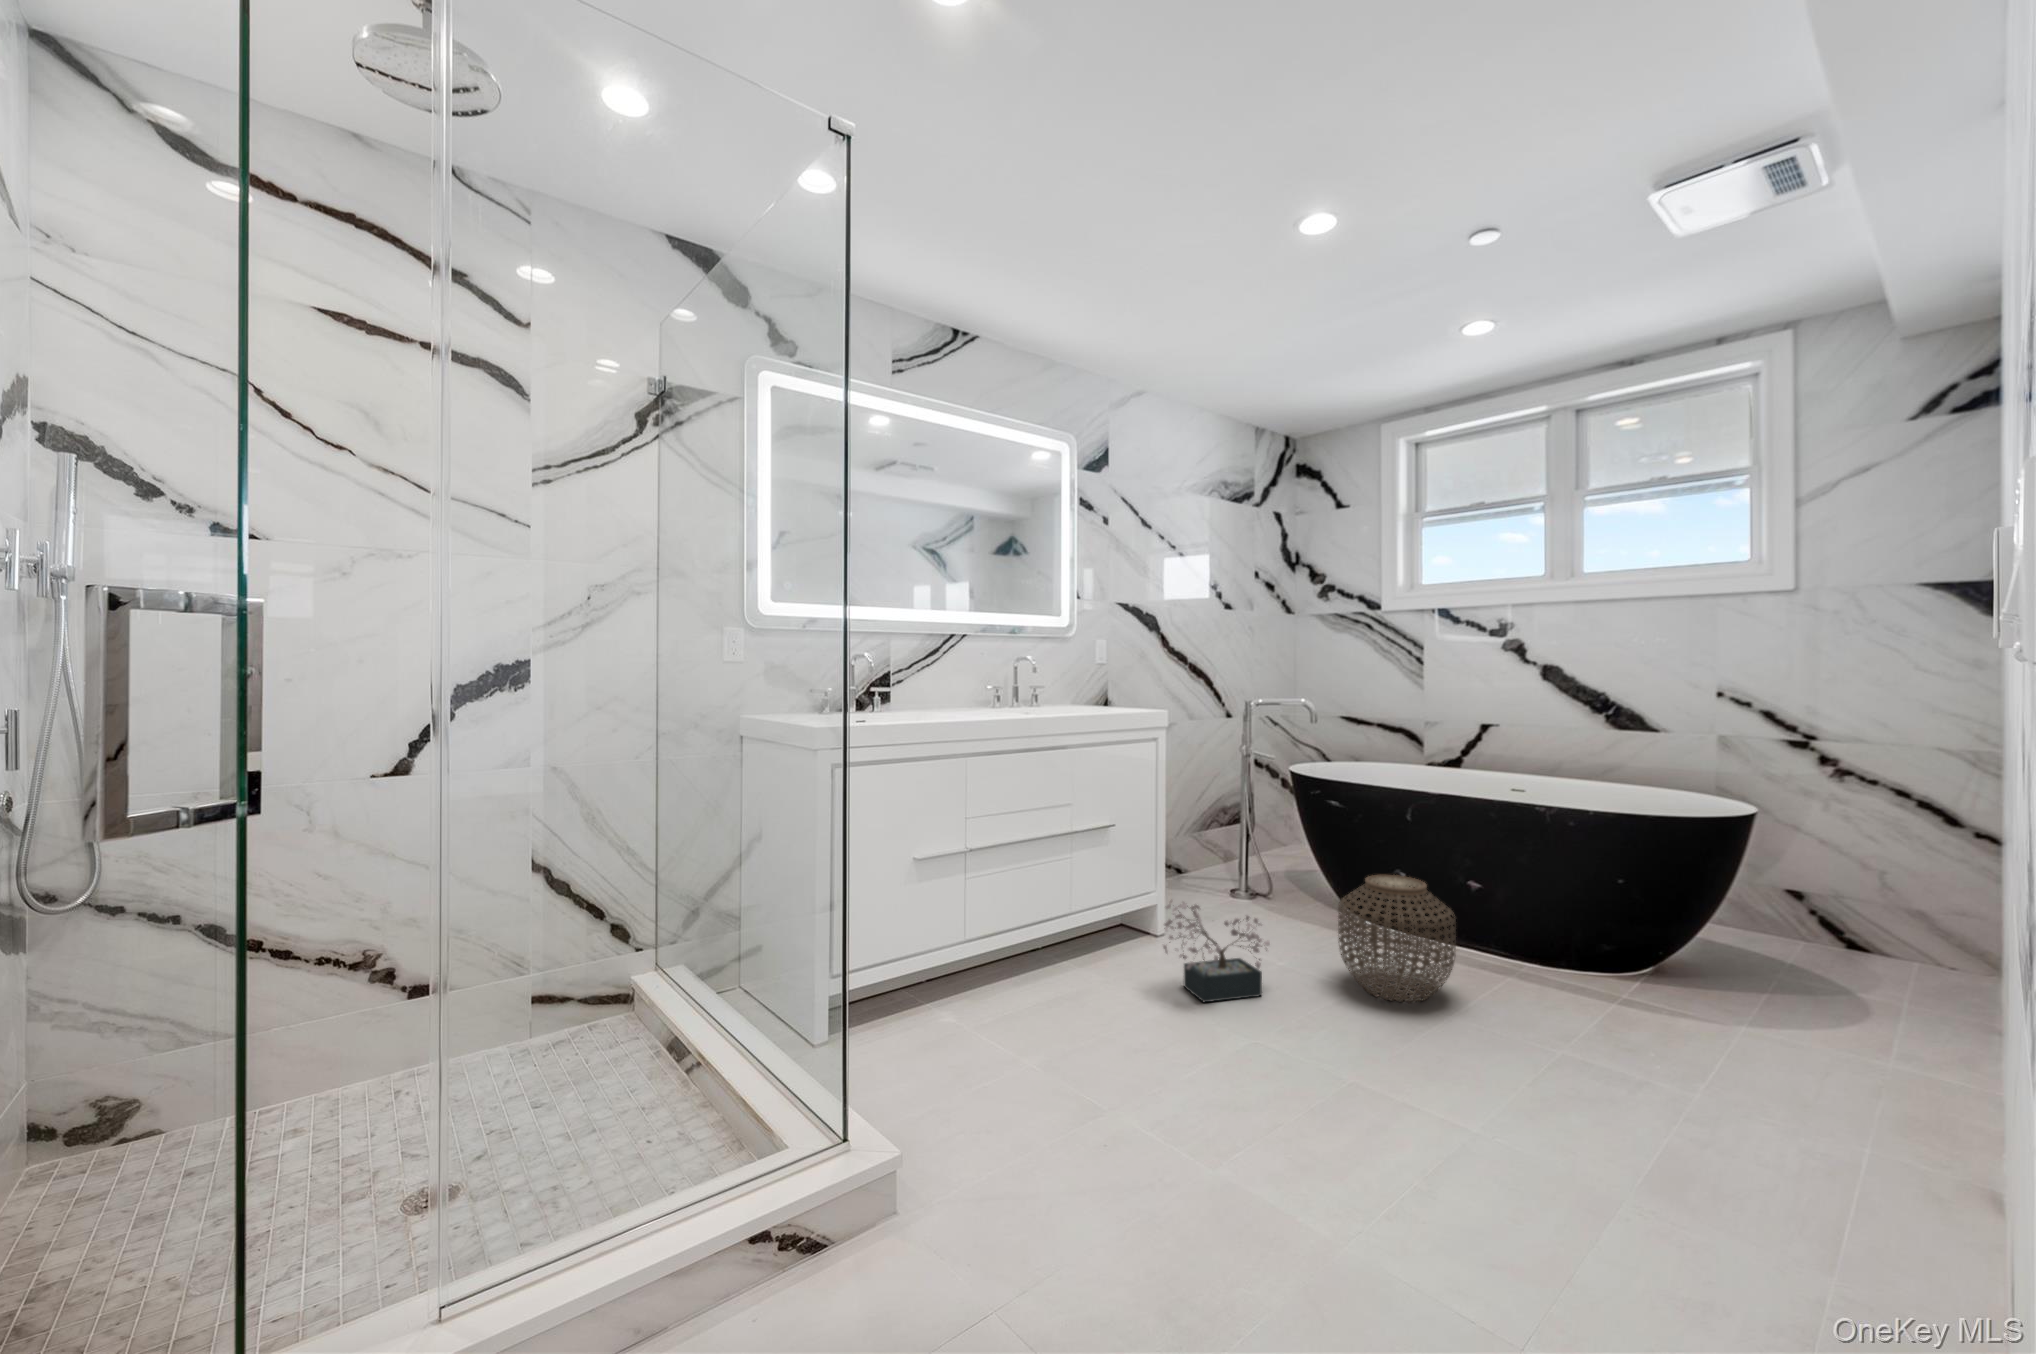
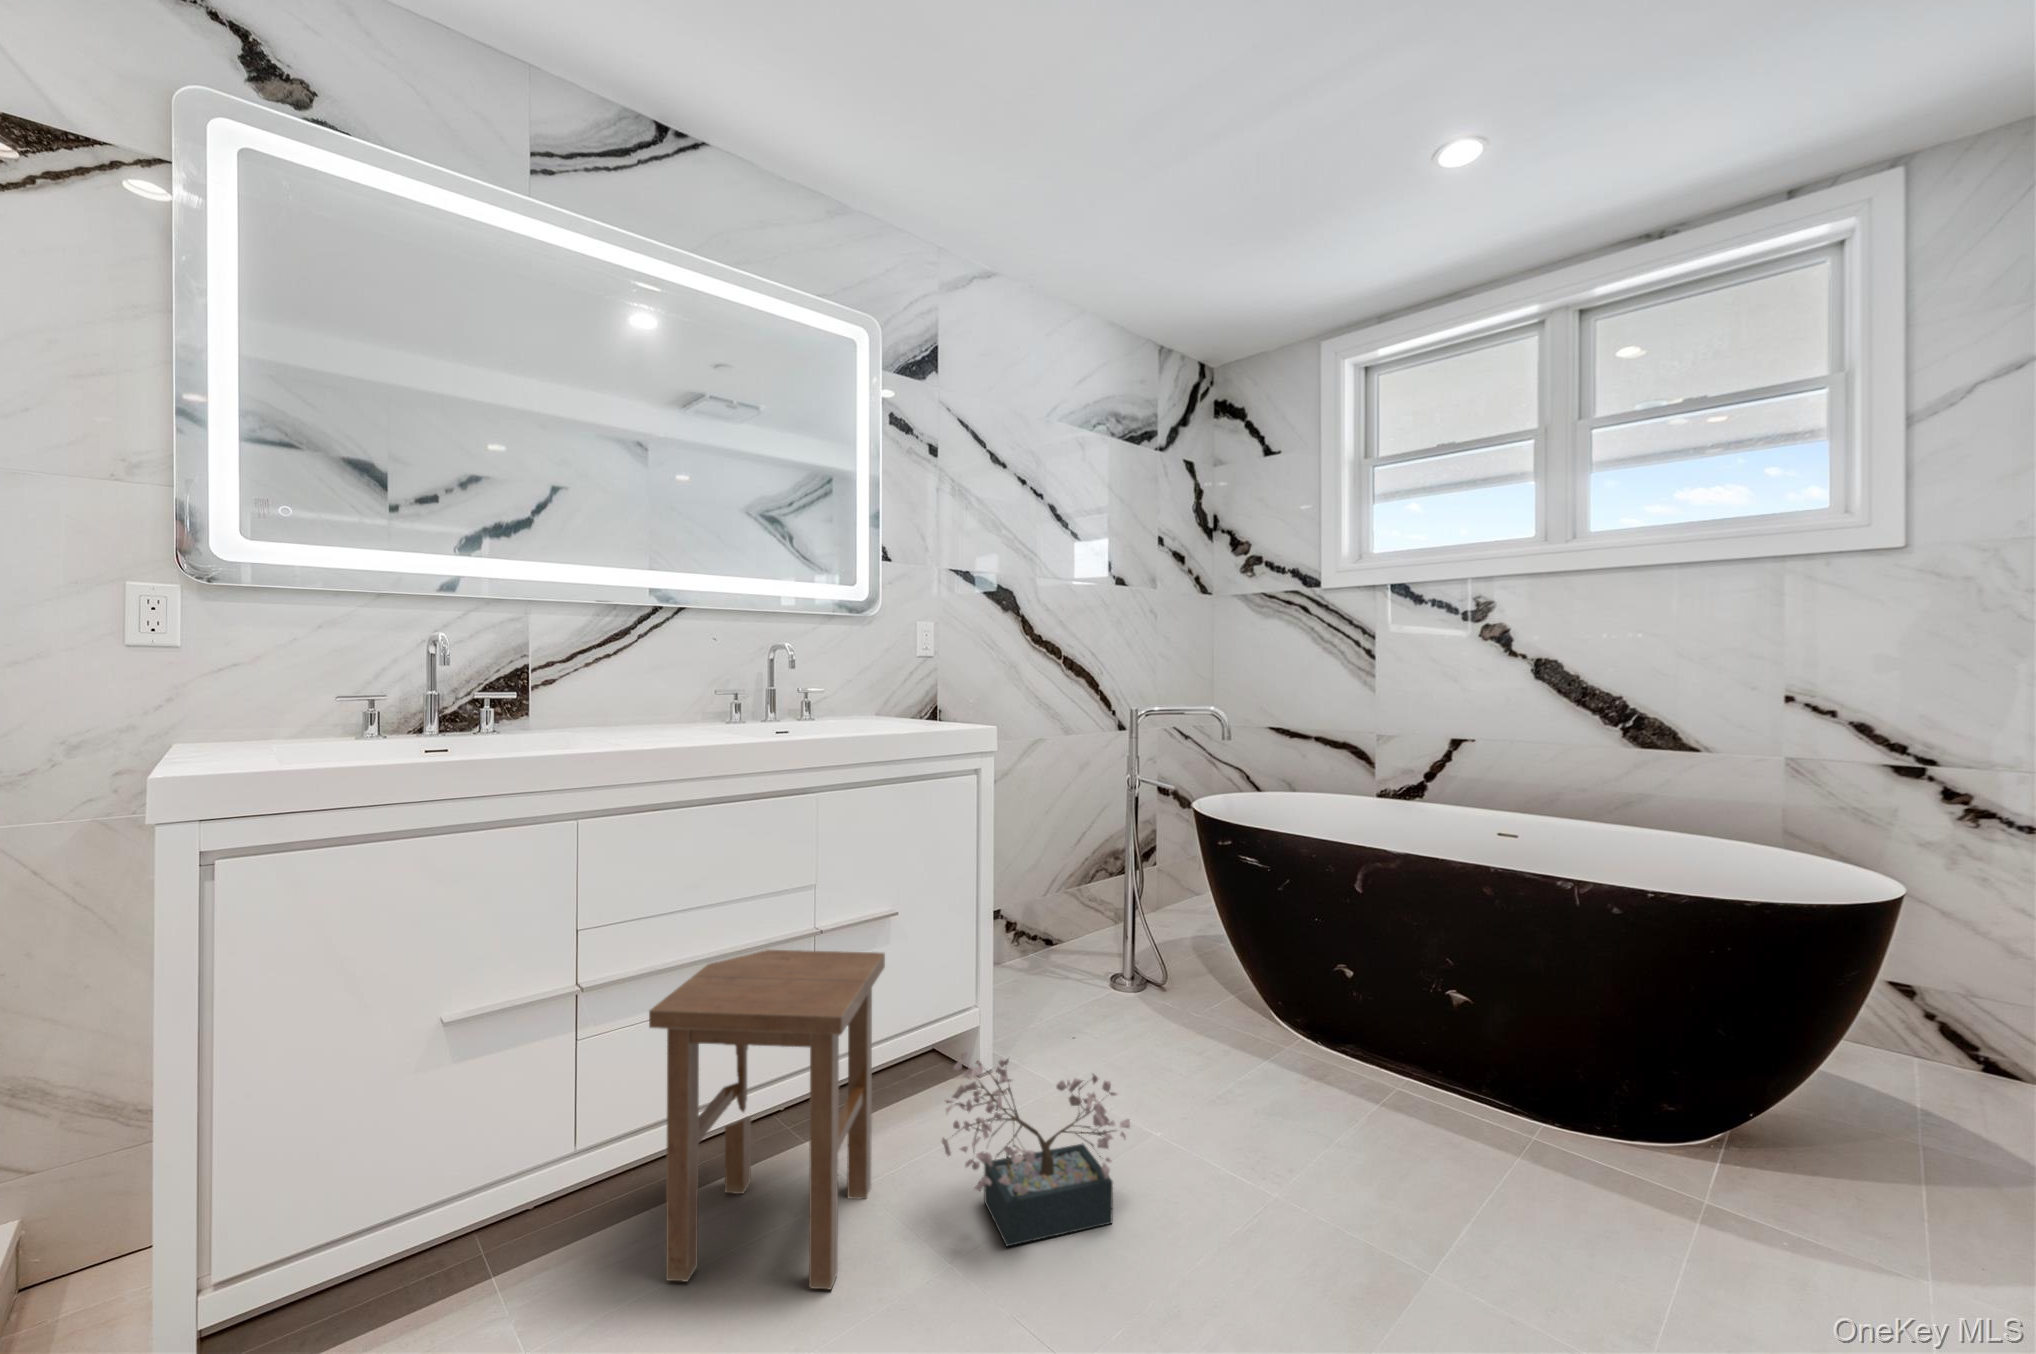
stool: none [1013,840,1120,1014] -> present [649,949,885,1289]
woven basket: present [1338,875,1456,1002] -> none [1245,999,1438,1233]

